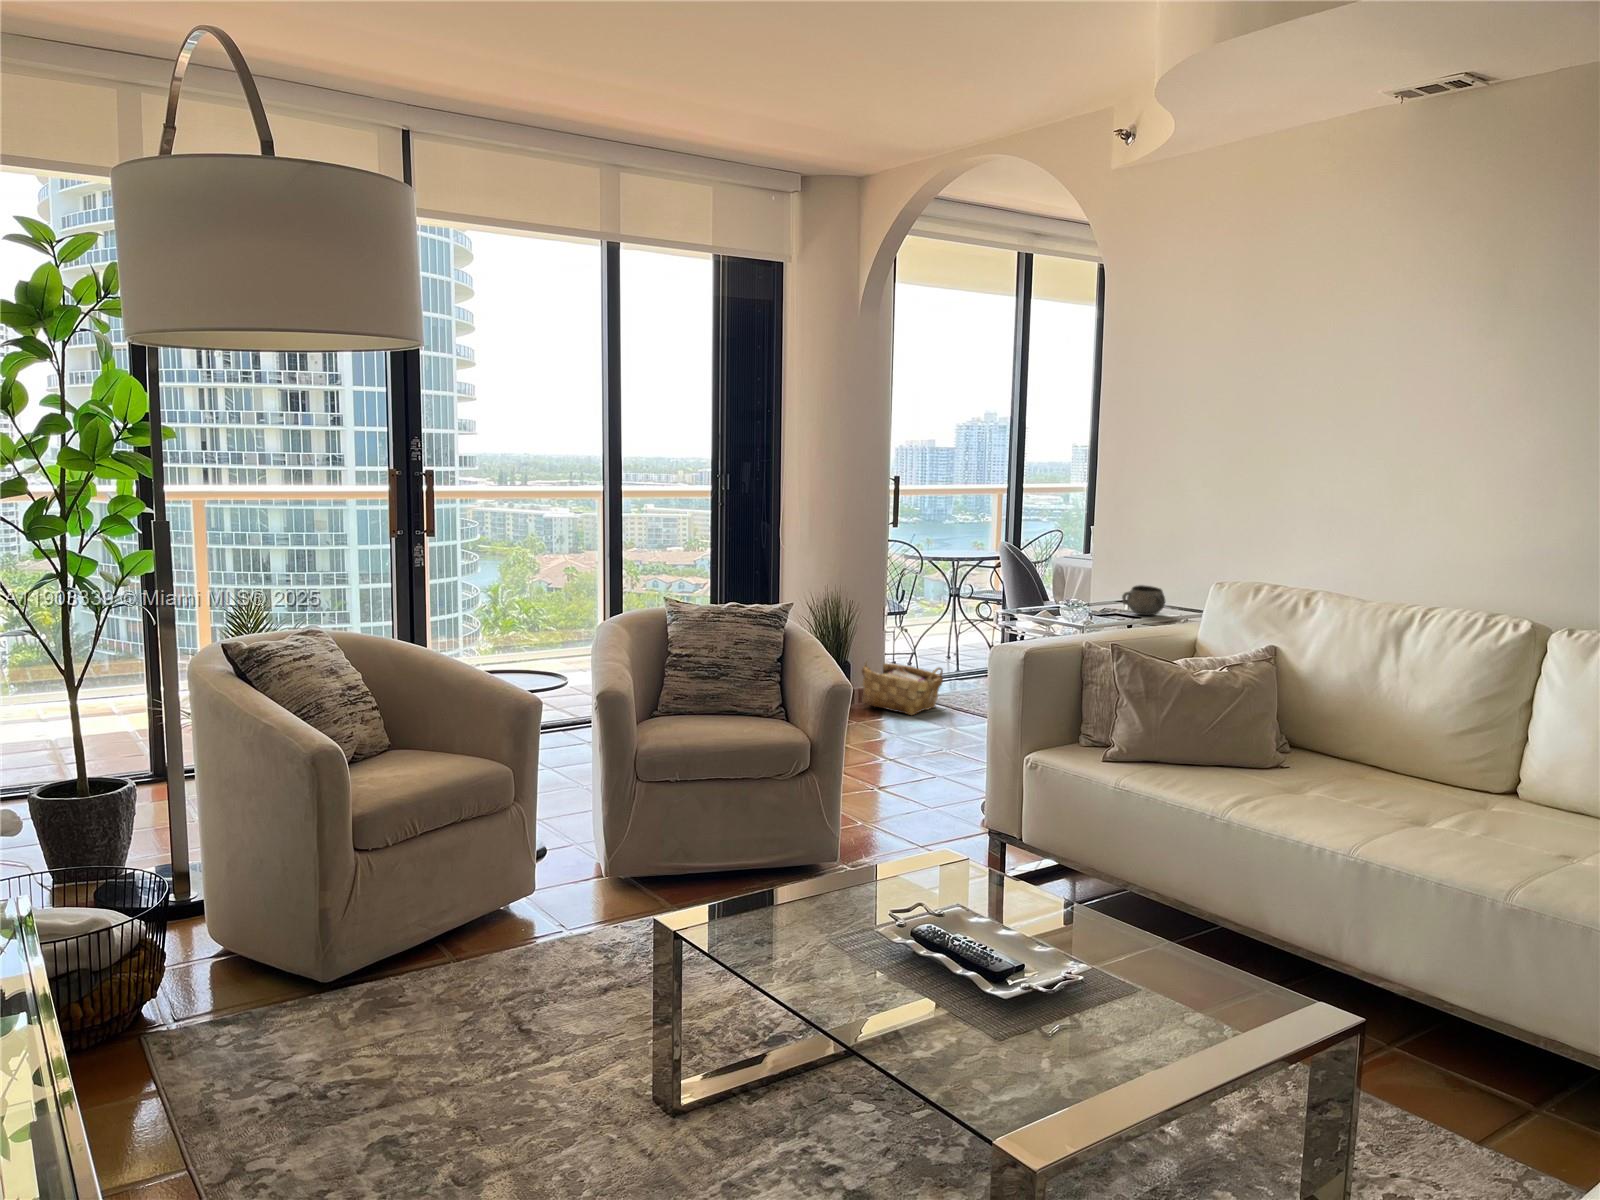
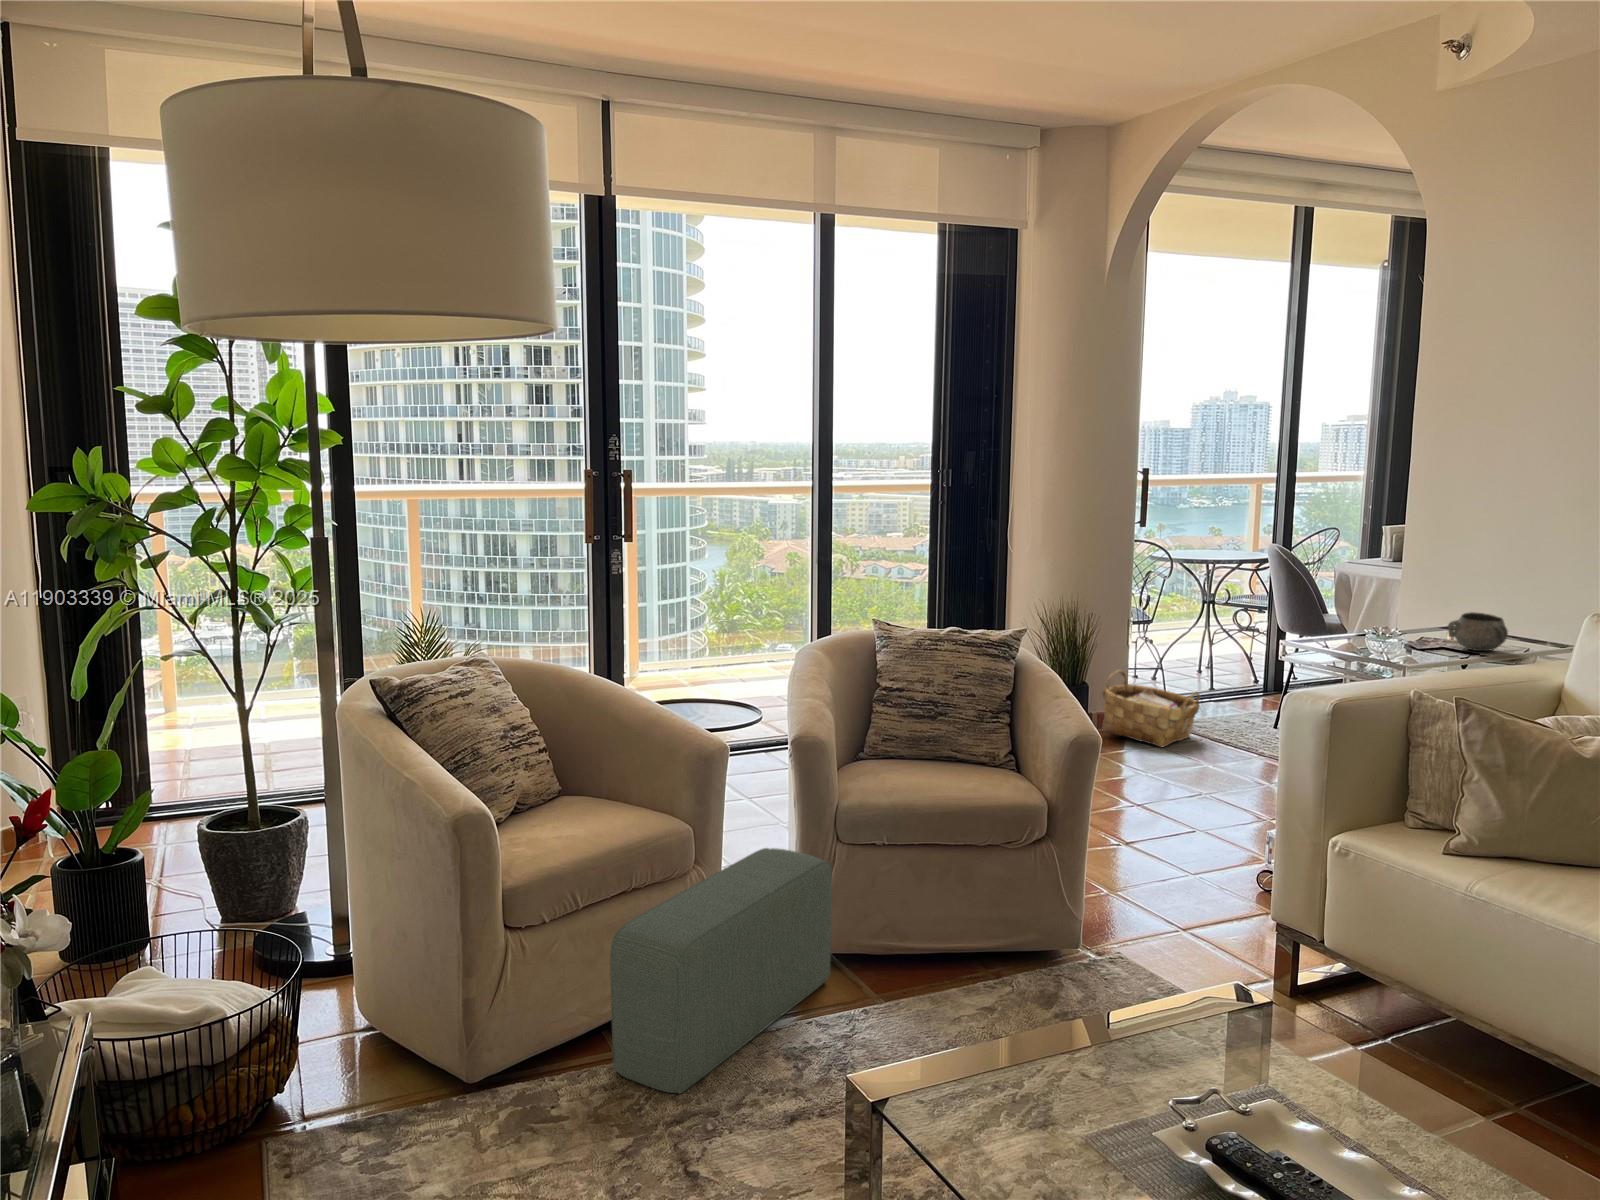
pouf: none [447,787,633,981] -> present [610,848,832,1093]

